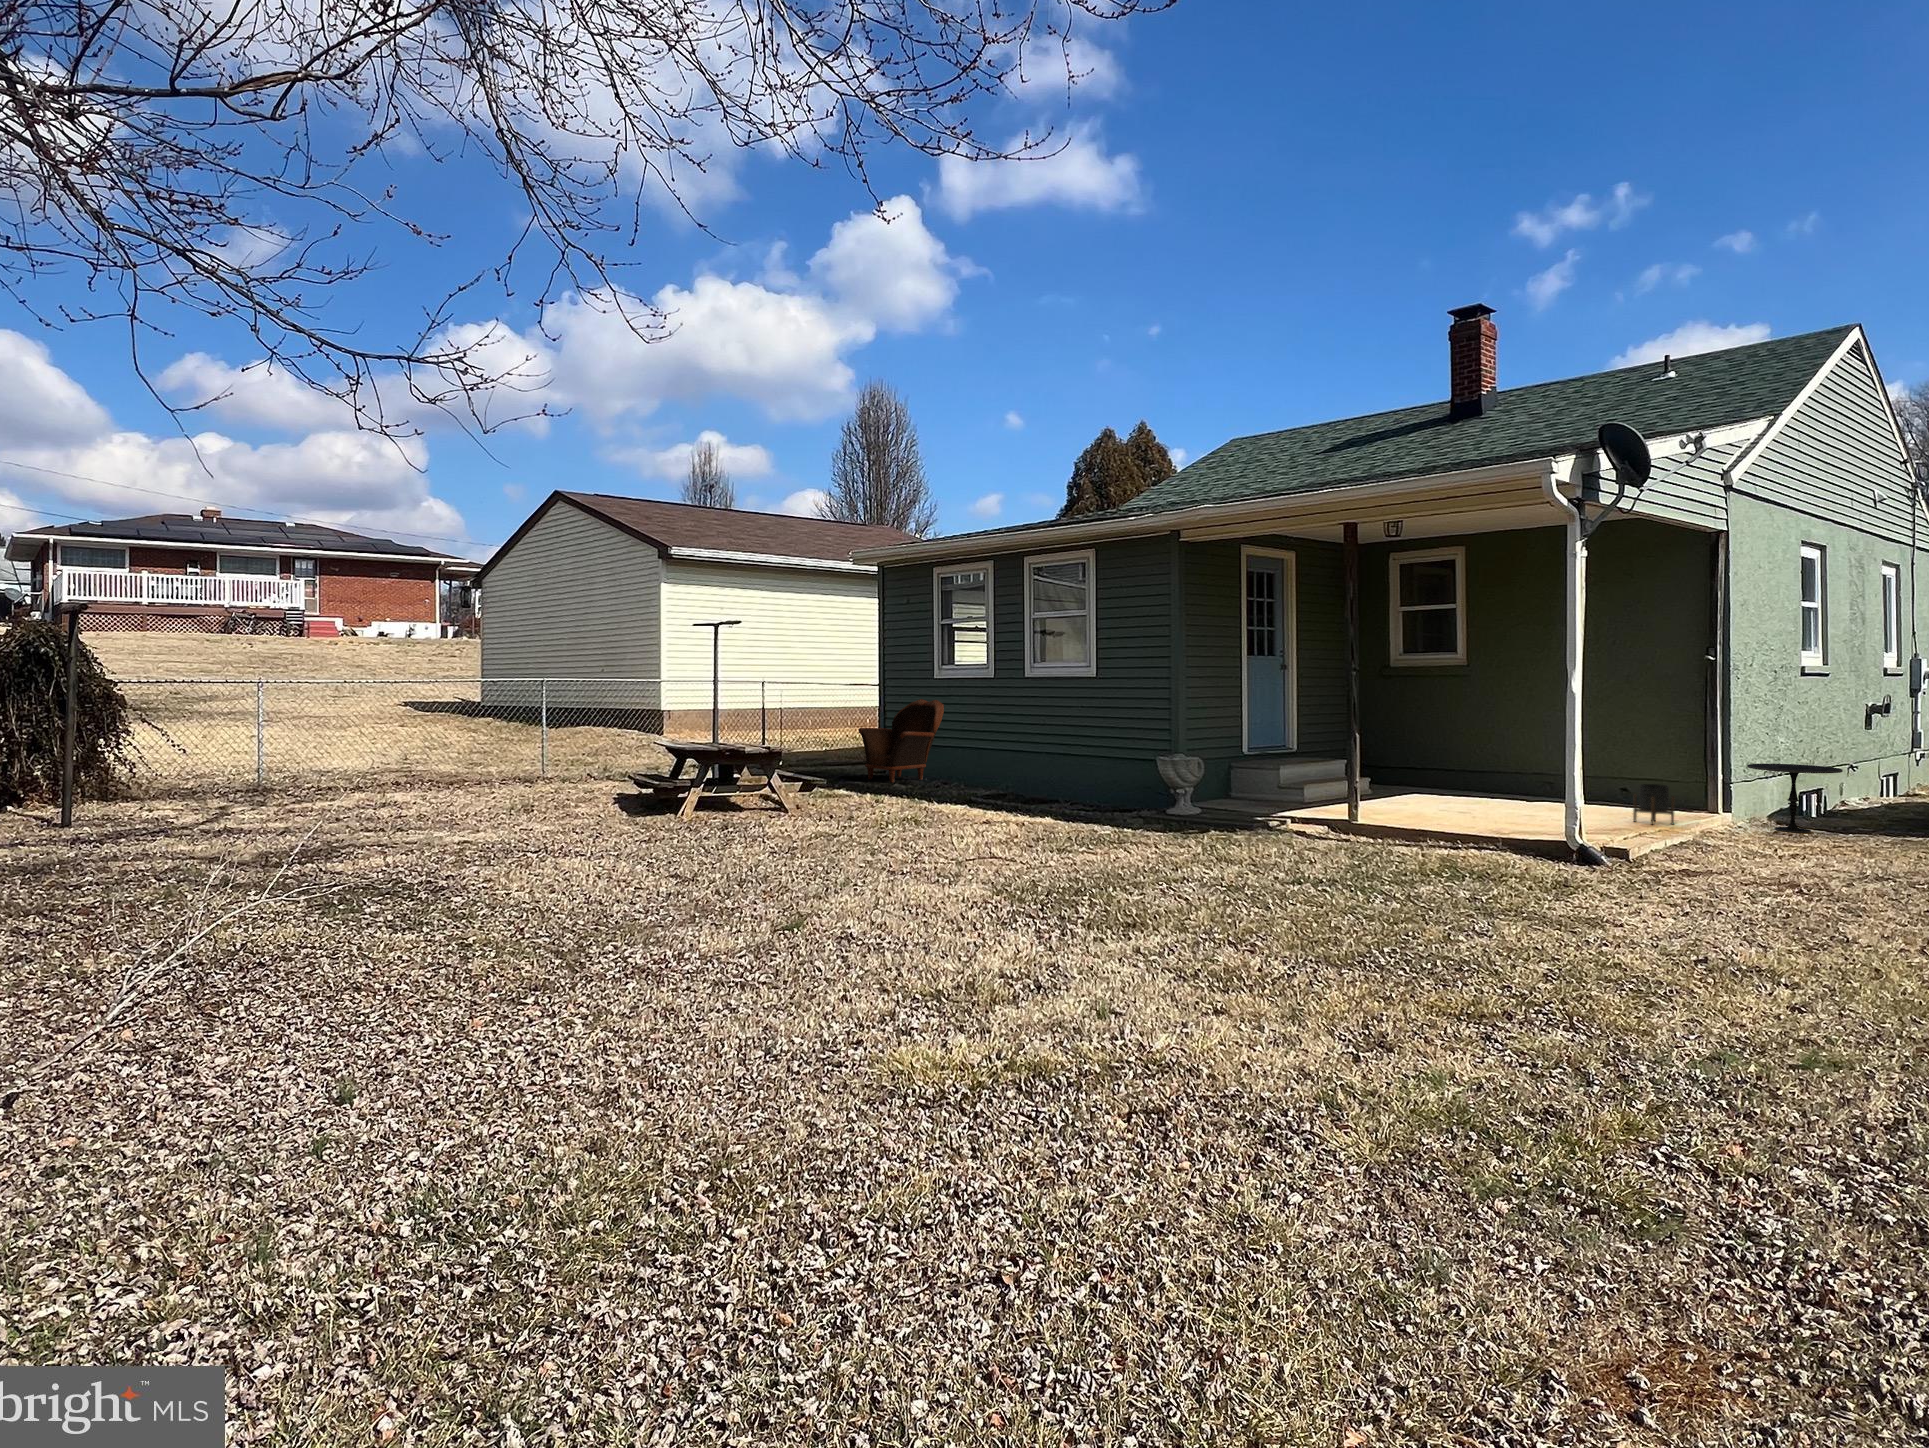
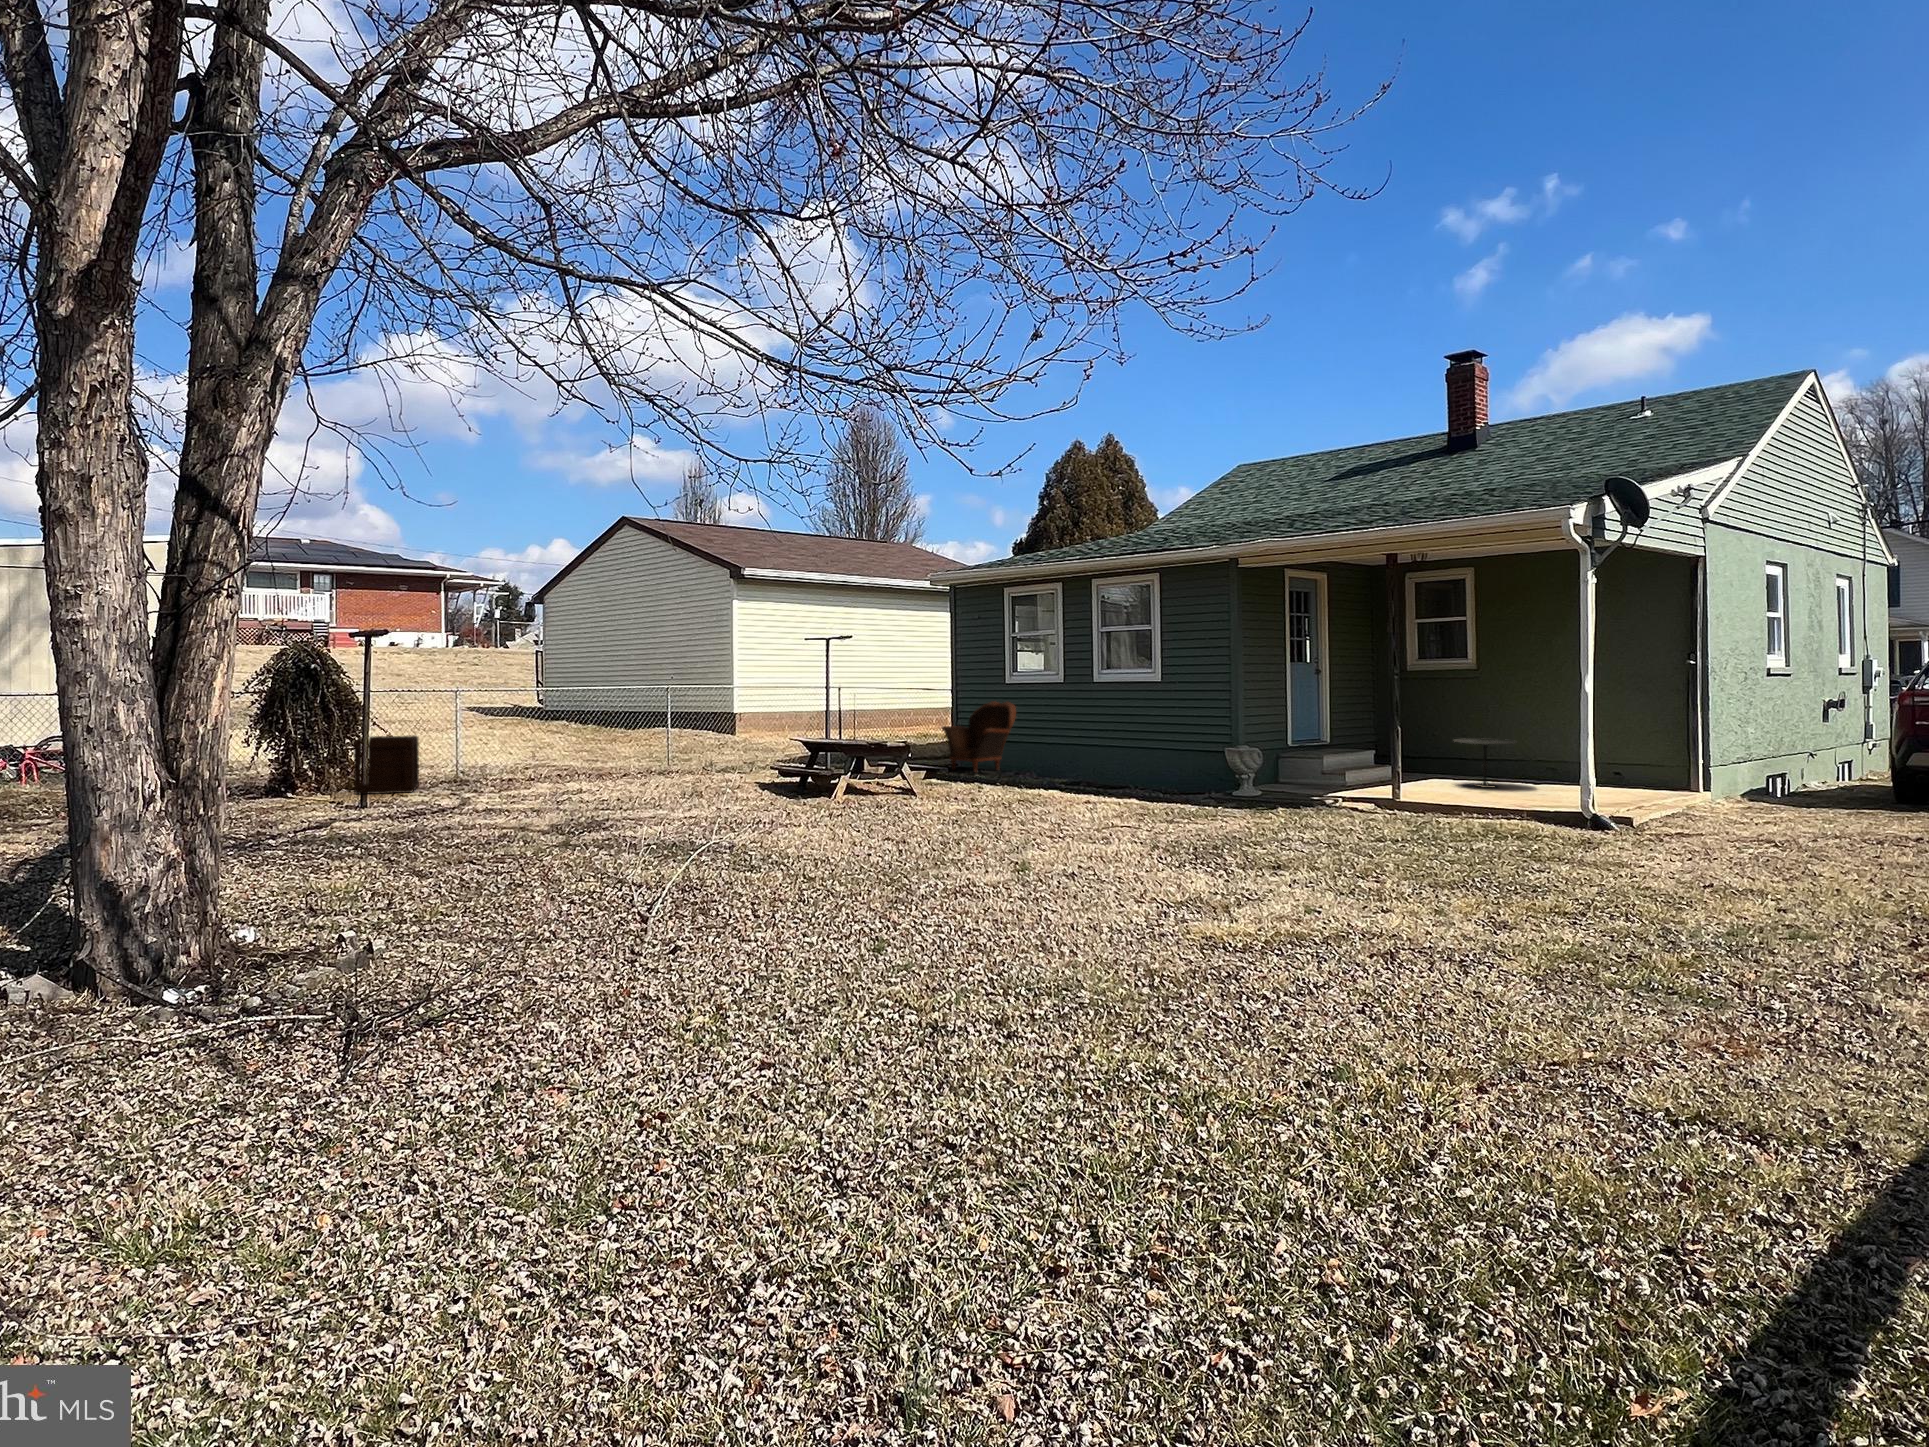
wooden crate: none [102,735,203,807] -> present [353,735,419,794]
side table: present [1747,763,1843,833] -> present [1454,738,1517,788]
planter: present [1633,784,1675,825] -> none [1628,767,1663,801]

